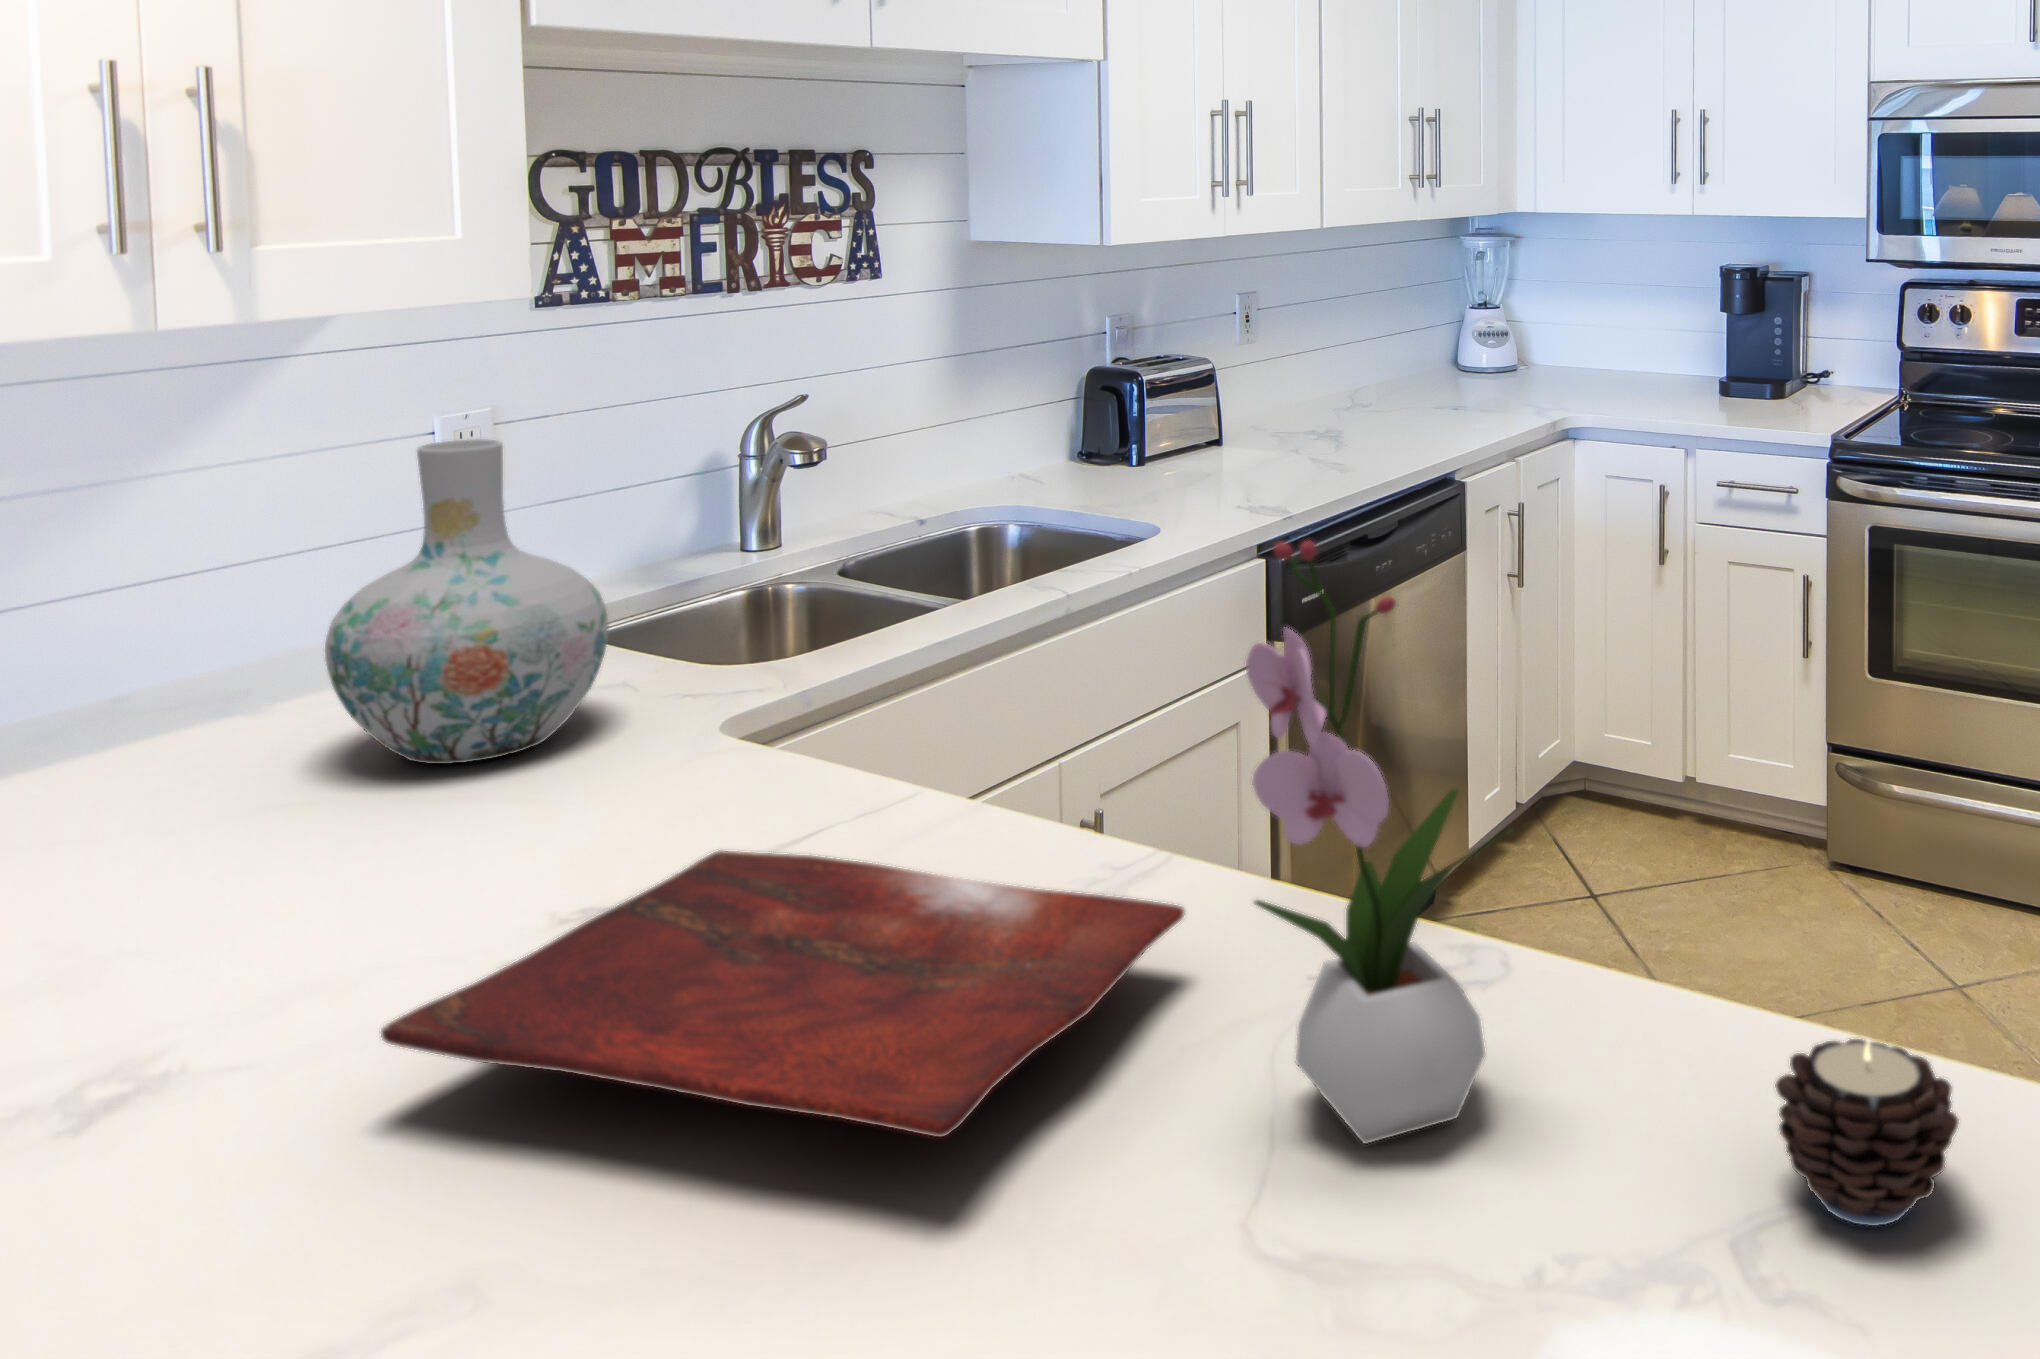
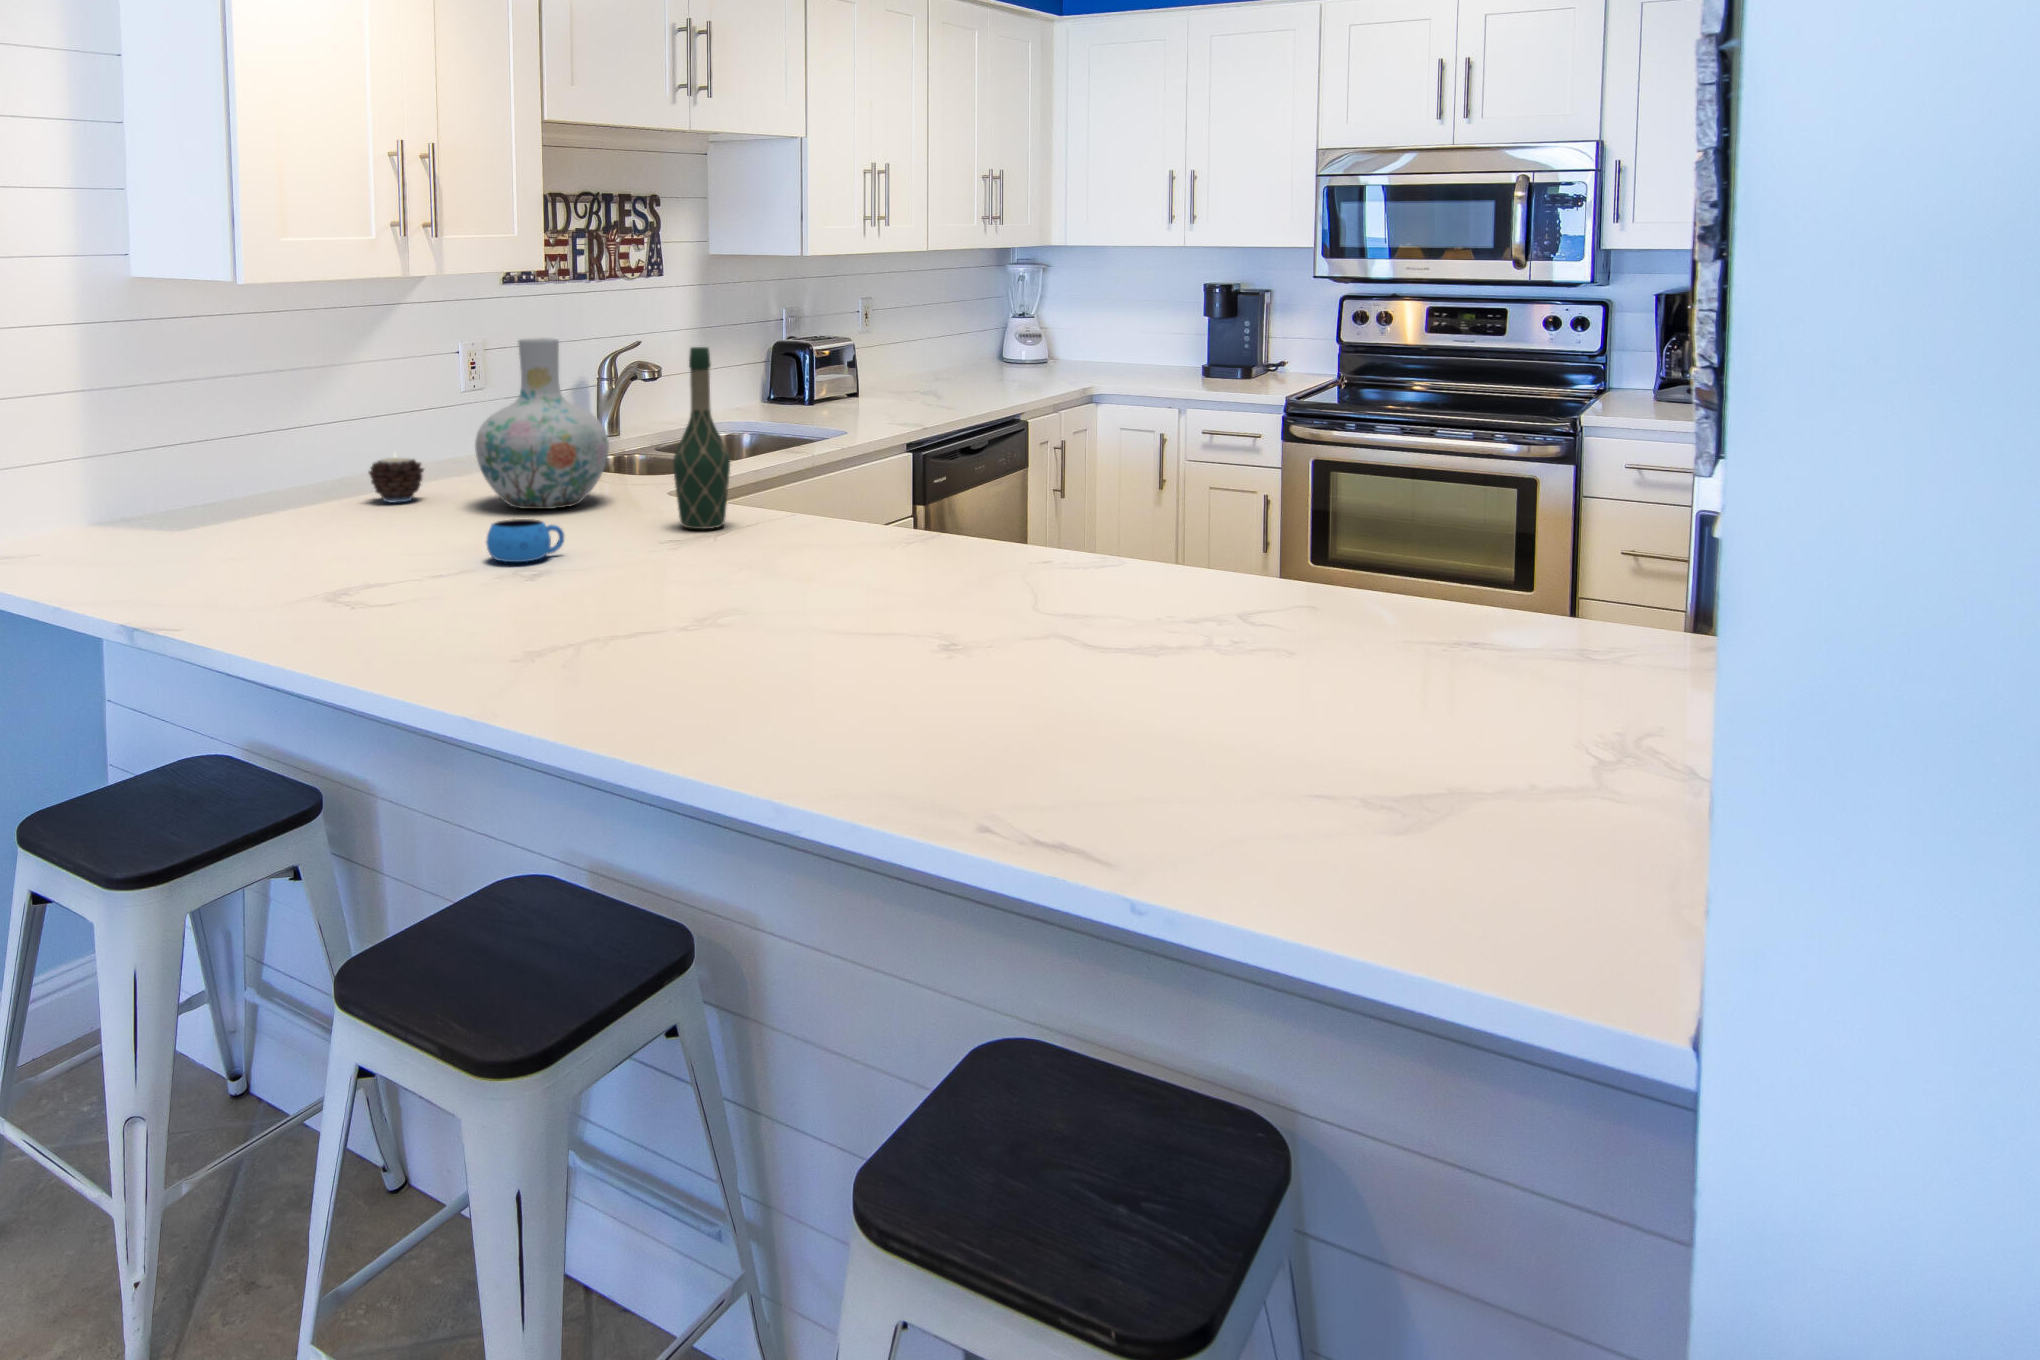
wine bottle: none [648,481,770,835] -> present [673,347,730,529]
flower arrangement: present [1246,541,1509,1144] -> none [1038,334,1159,599]
cutting board: present [381,851,1185,1137] -> none [653,517,982,581]
mug: none [129,874,335,989] -> present [486,519,564,562]
candle: present [1776,1039,1959,1226] -> present [369,458,424,503]

